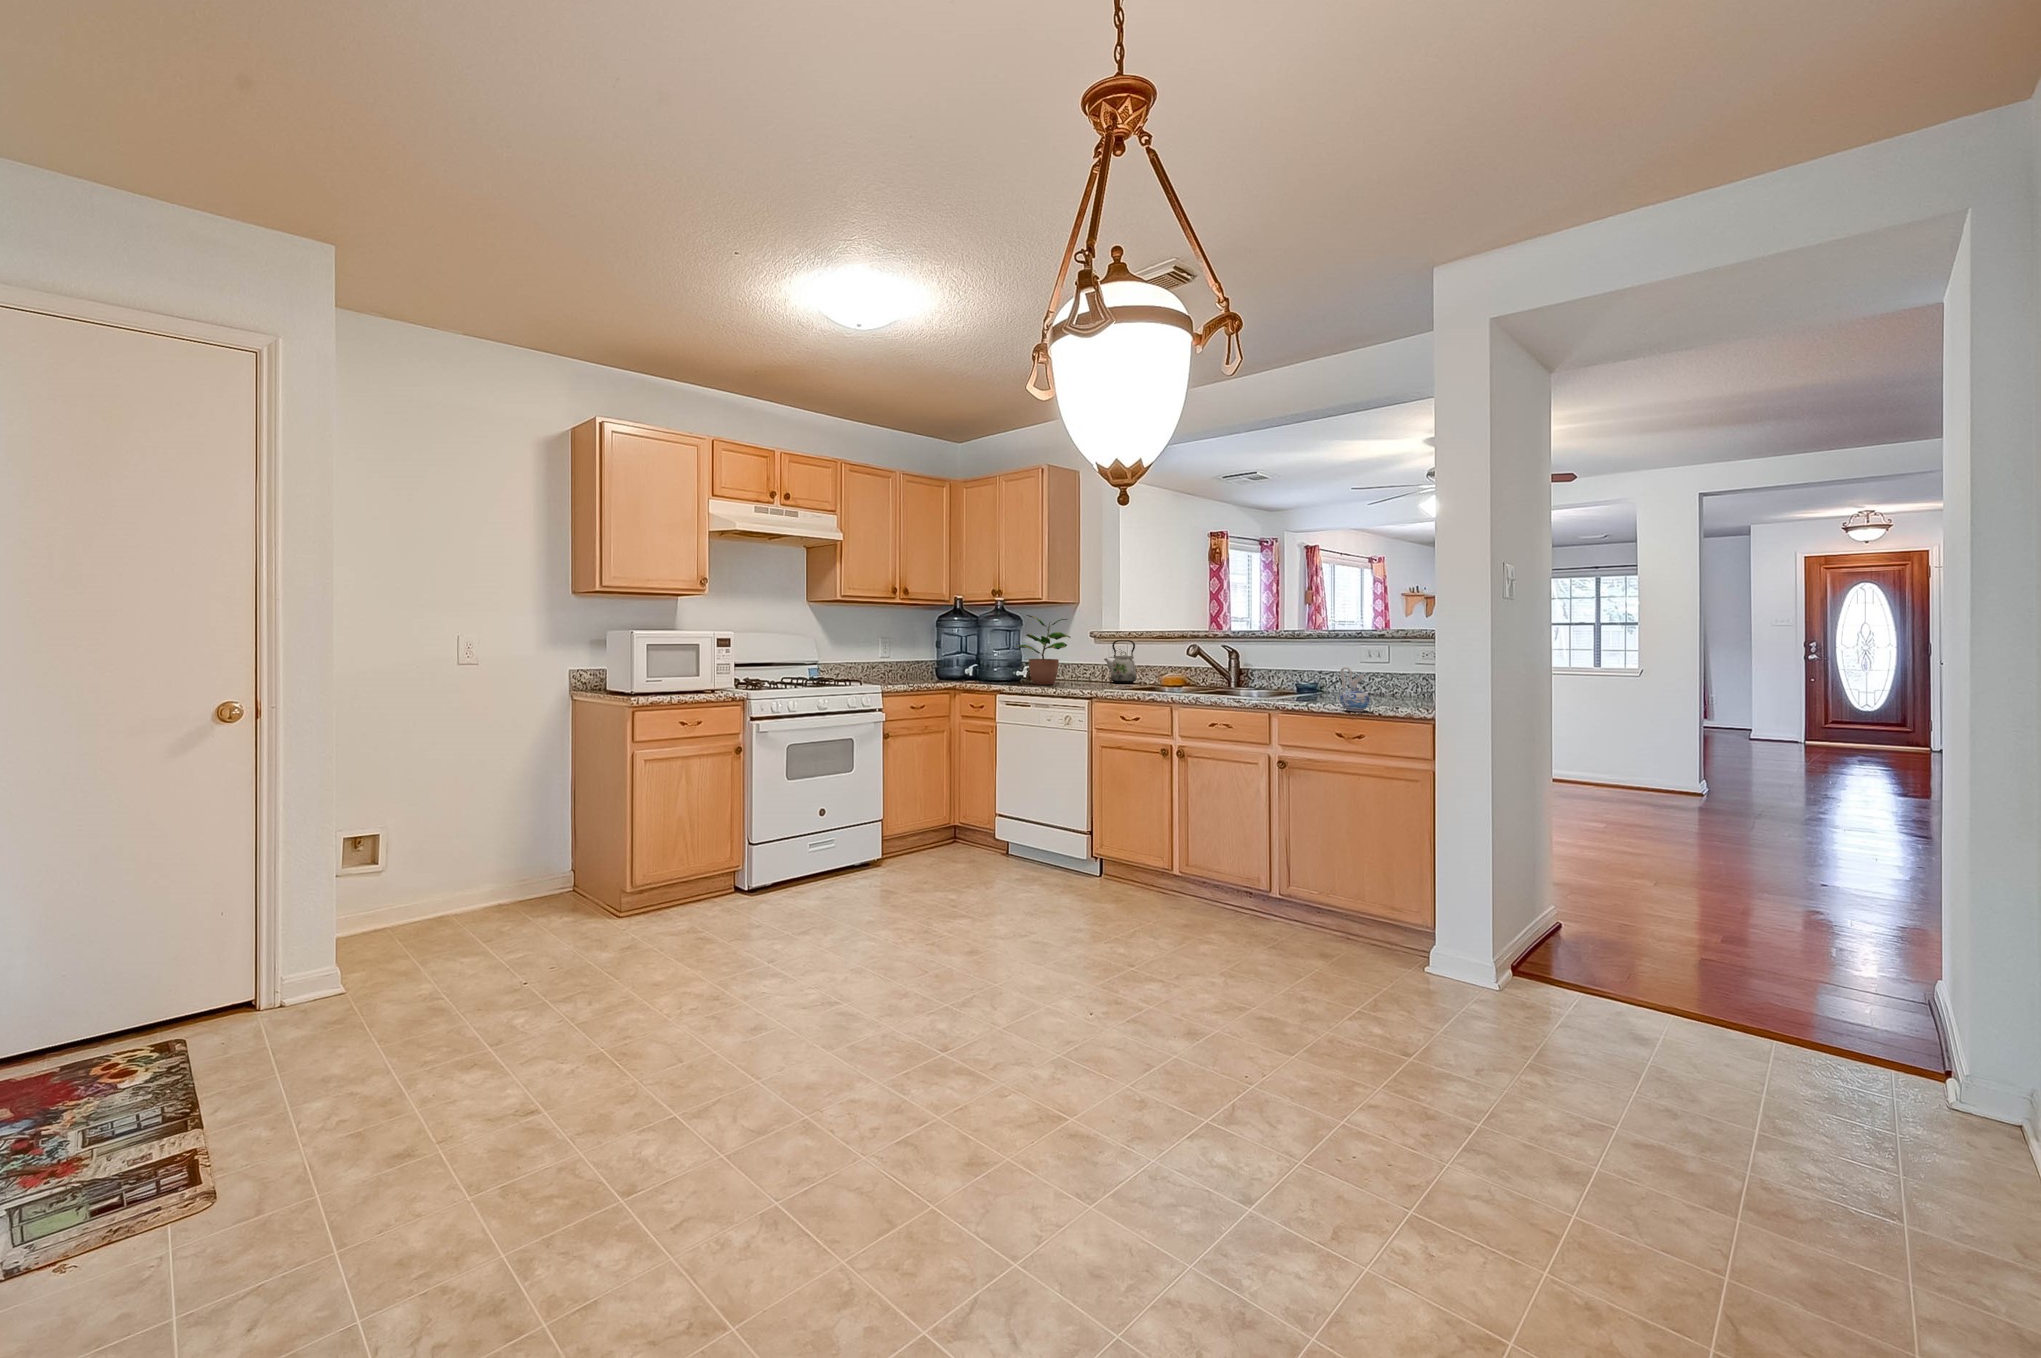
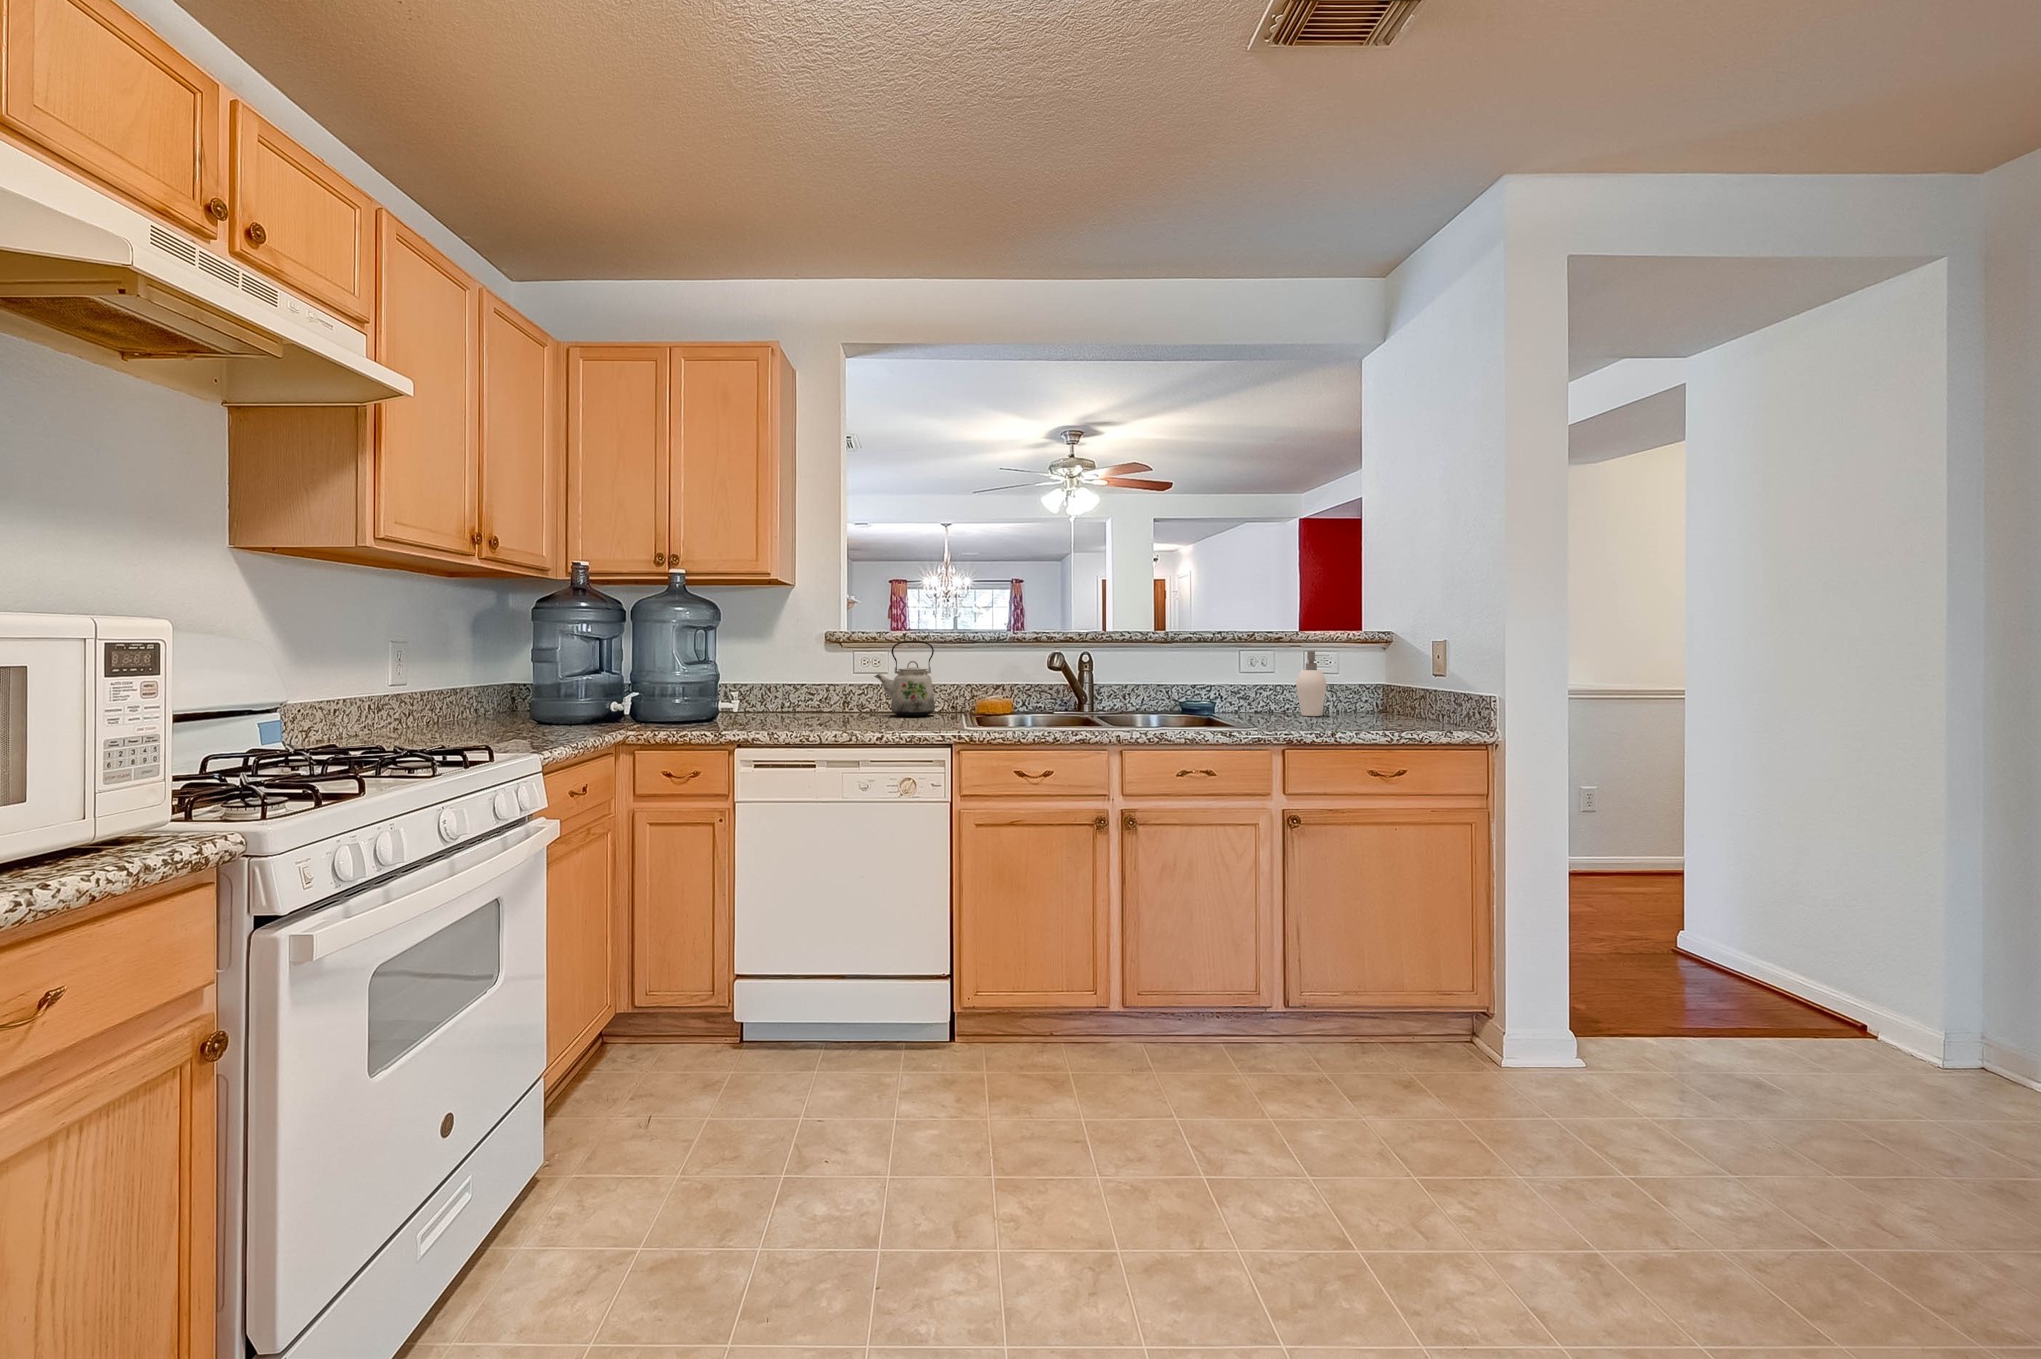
potted plant: present [1017,615,1071,685] -> none [751,593,865,729]
soap dispenser: none [1377,652,1401,700] -> present [1296,651,1329,716]
ceramic pitcher: present [1340,667,1369,711] -> none [1359,673,1401,736]

